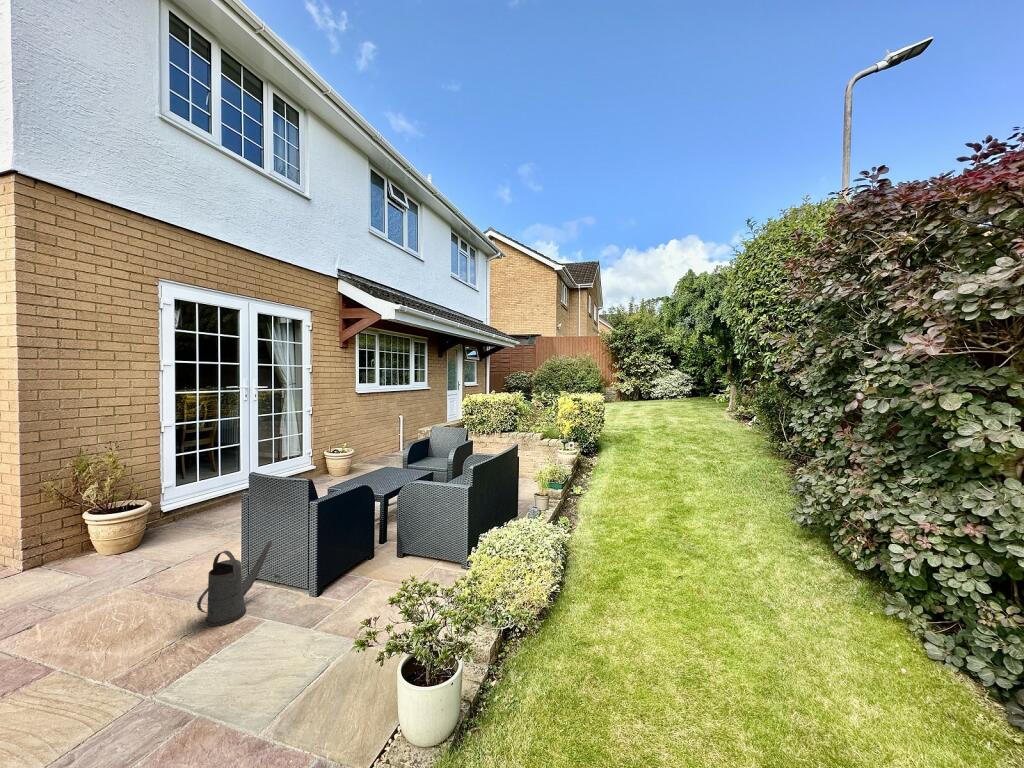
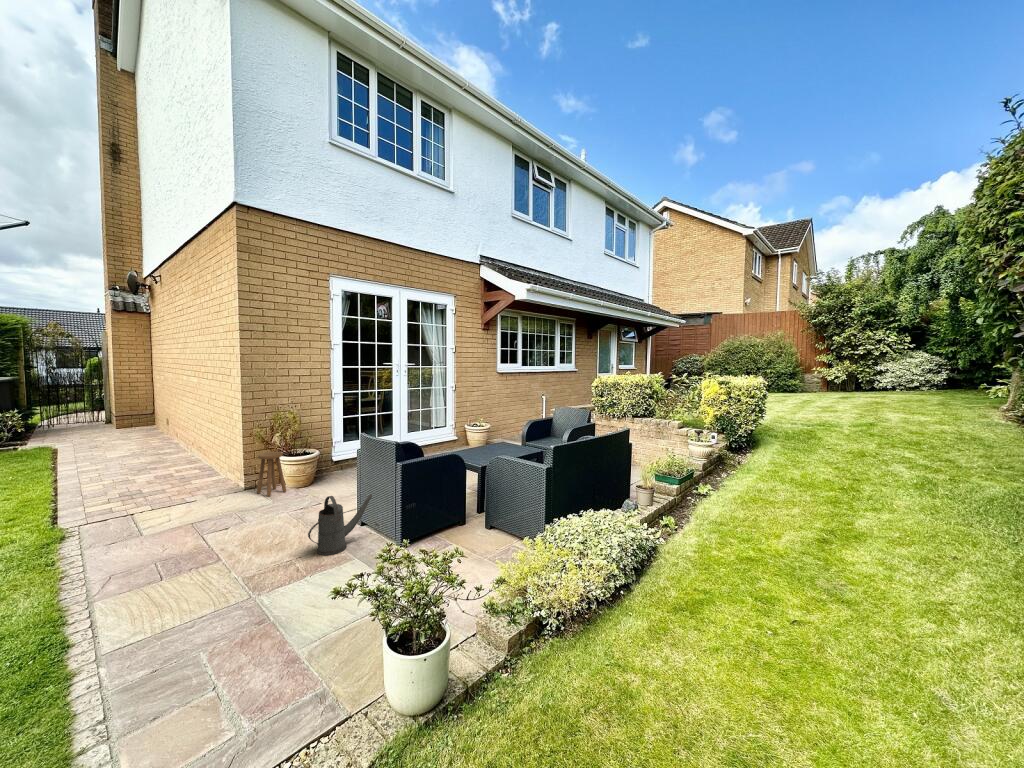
stool: none [49,510,102,574] -> present [257,452,286,497]

